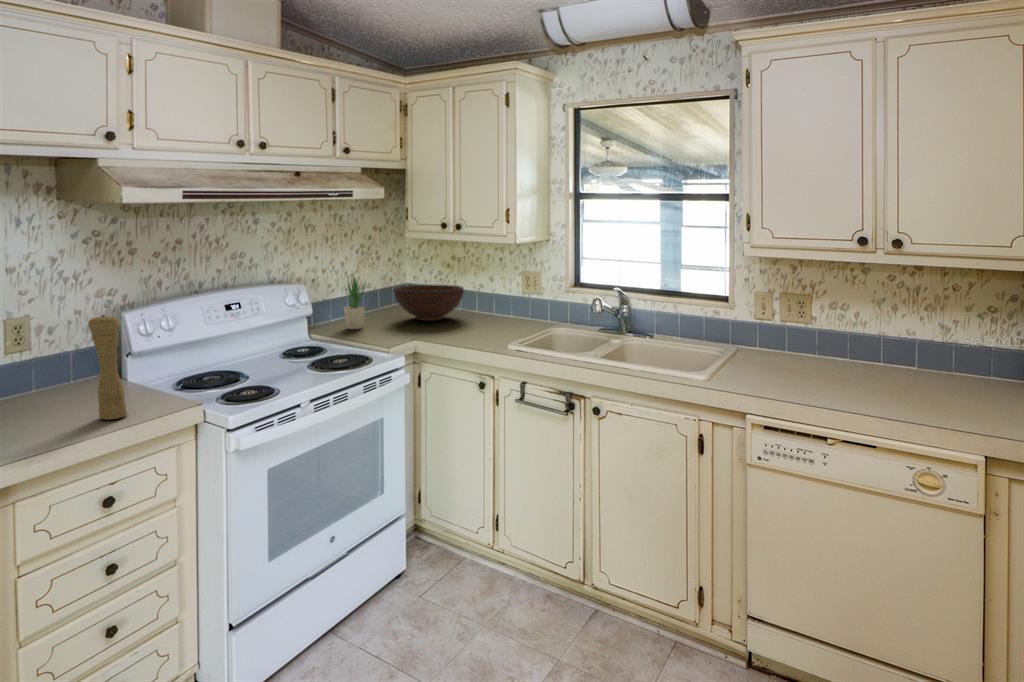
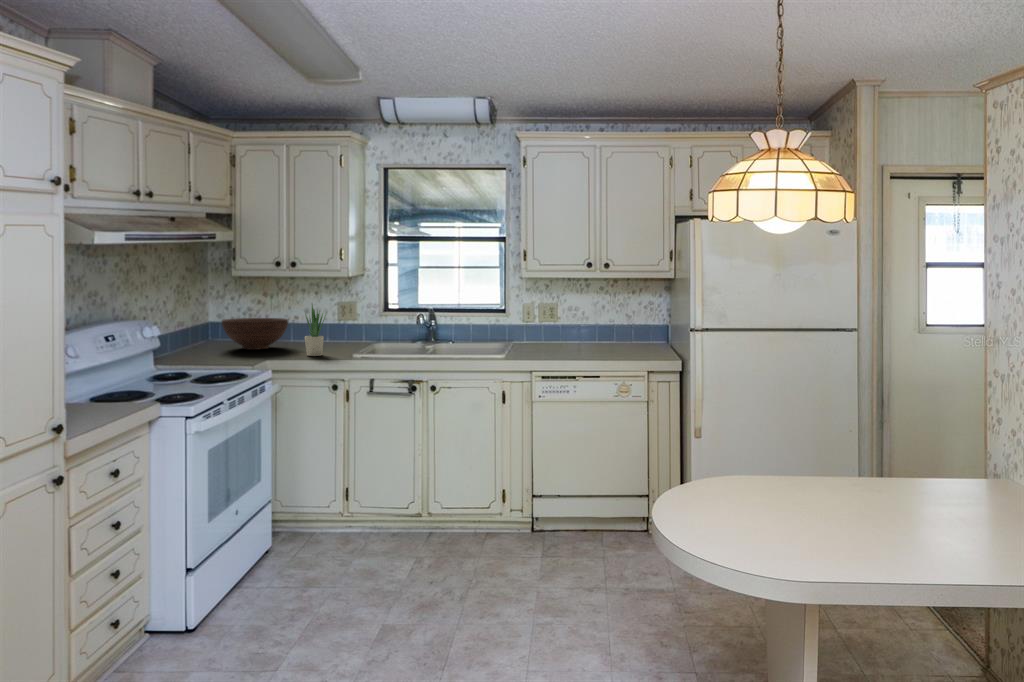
potted plant: present [344,278,365,329] -> present [305,304,326,356]
pepper mill: present [88,315,127,420] -> none [87,327,112,410]

